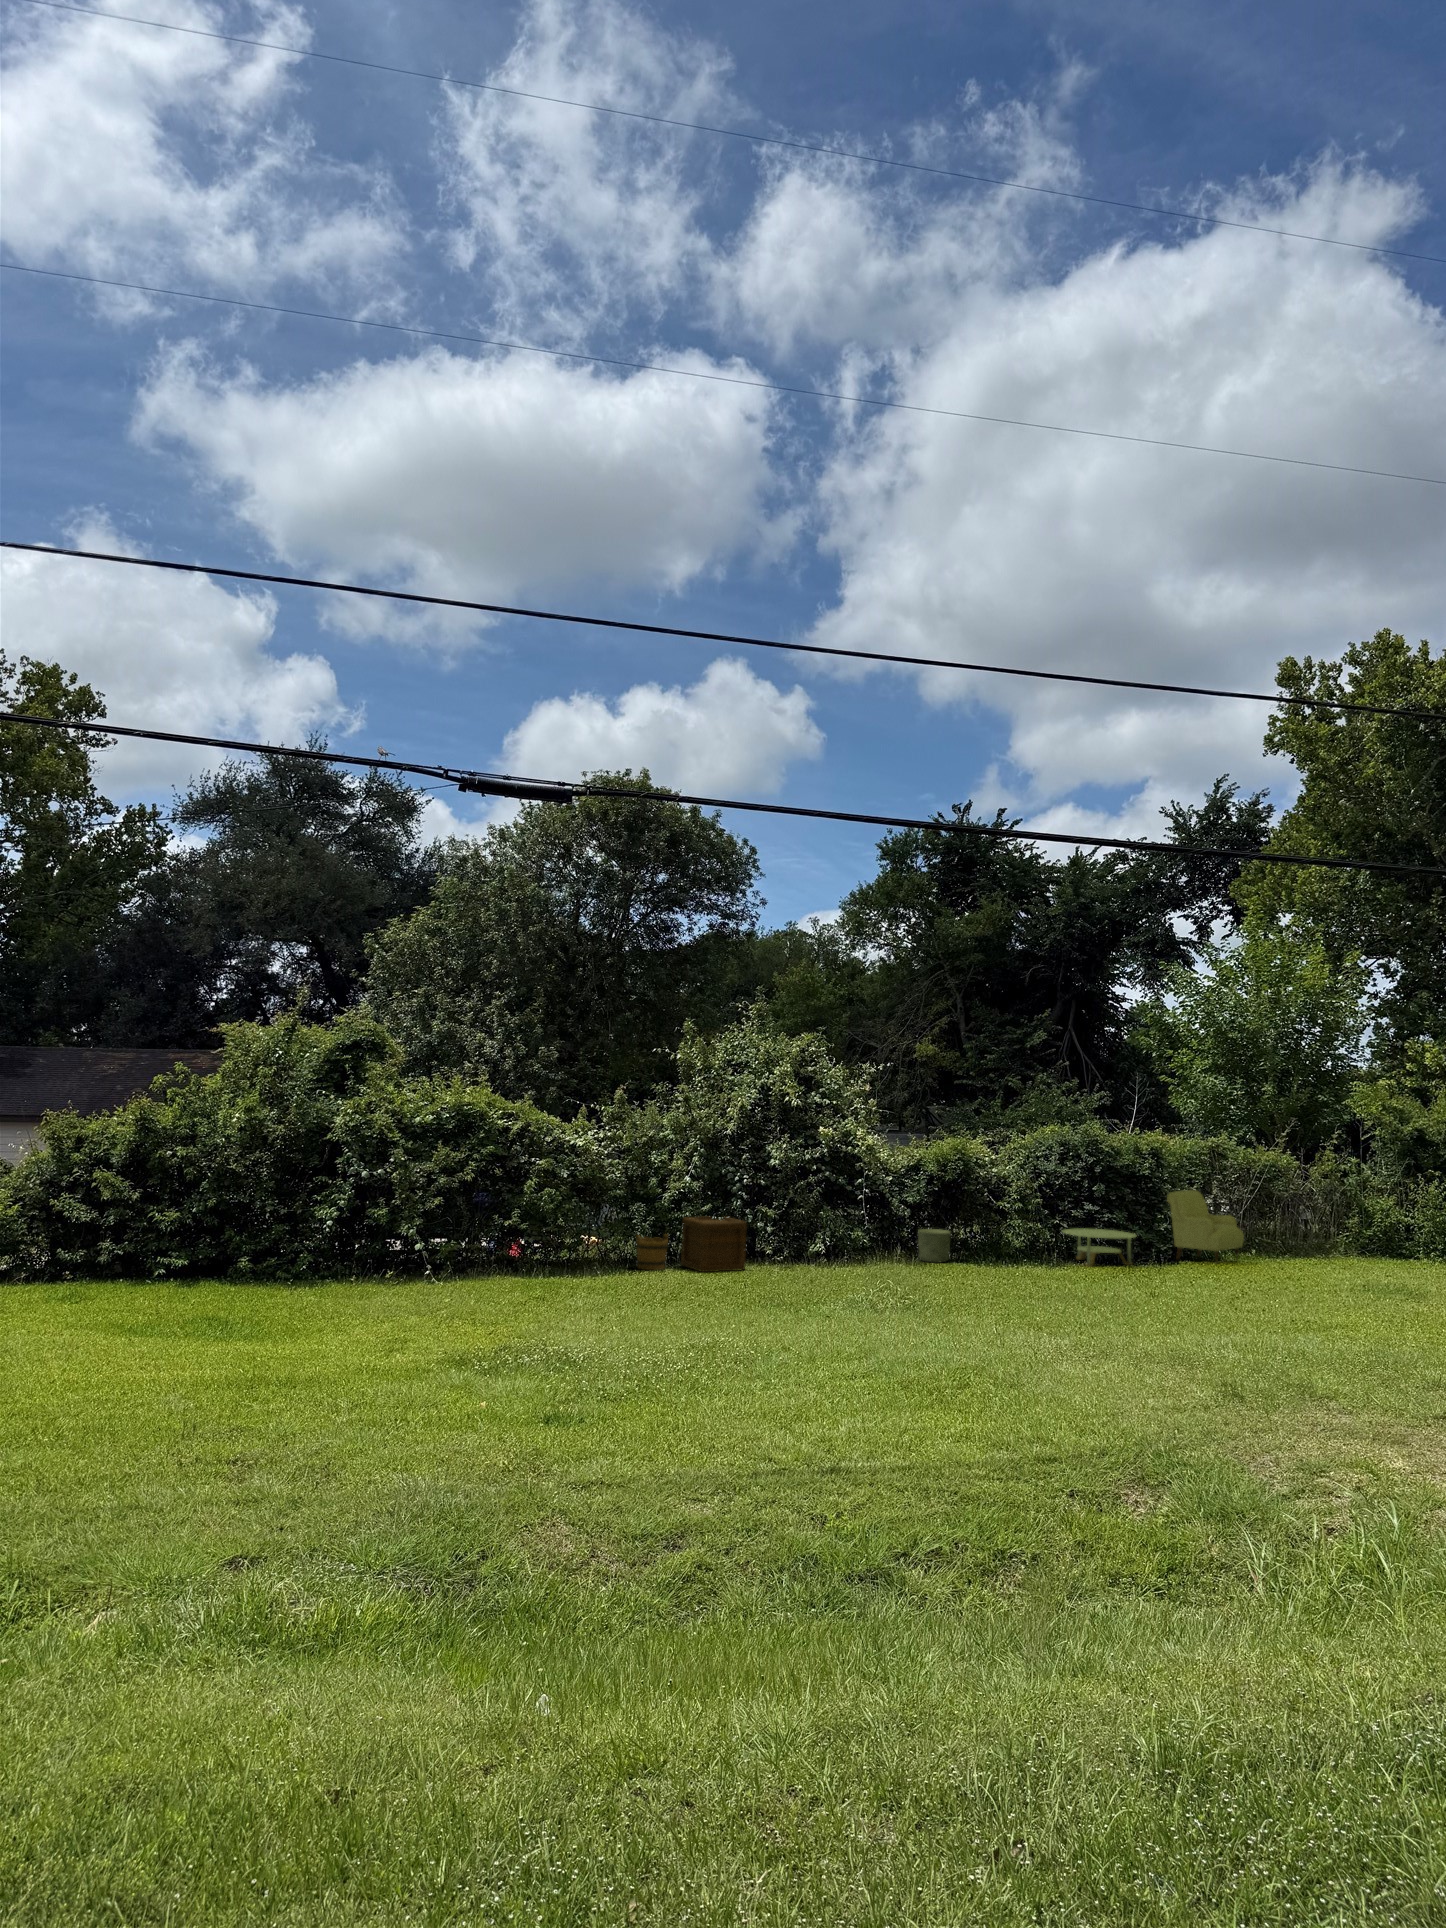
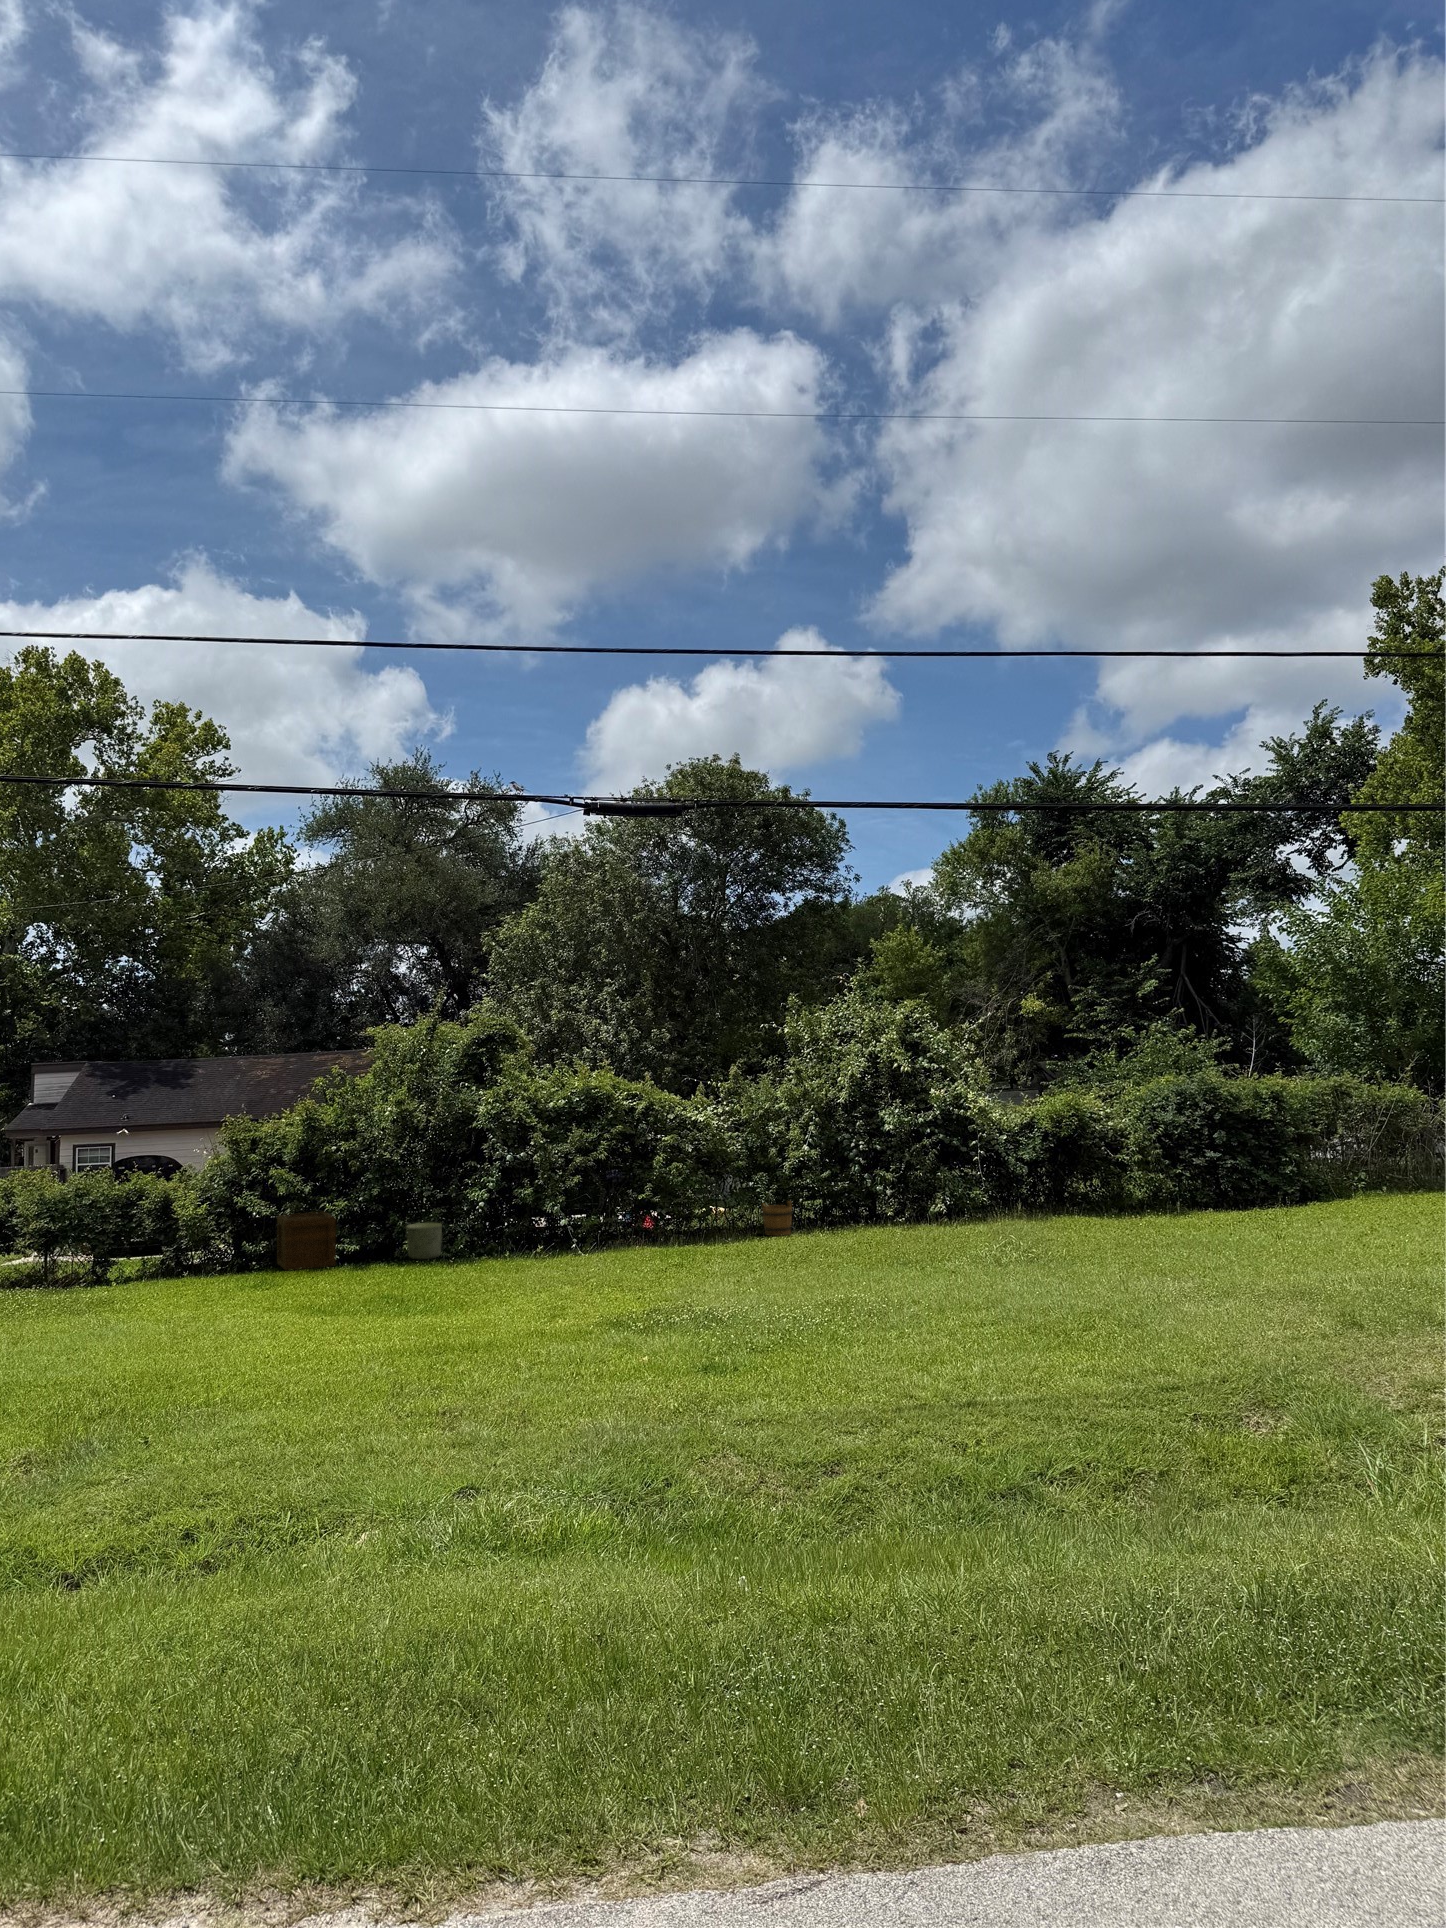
chair: present [1167,1190,1244,1263] -> none [1293,1133,1378,1207]
wooden crate: present [681,1216,747,1272] -> present [277,1212,336,1271]
round table: present [1063,1228,1136,1267] -> none [1183,1177,1262,1215]
planter: present [918,1229,951,1263] -> present [406,1223,442,1259]

